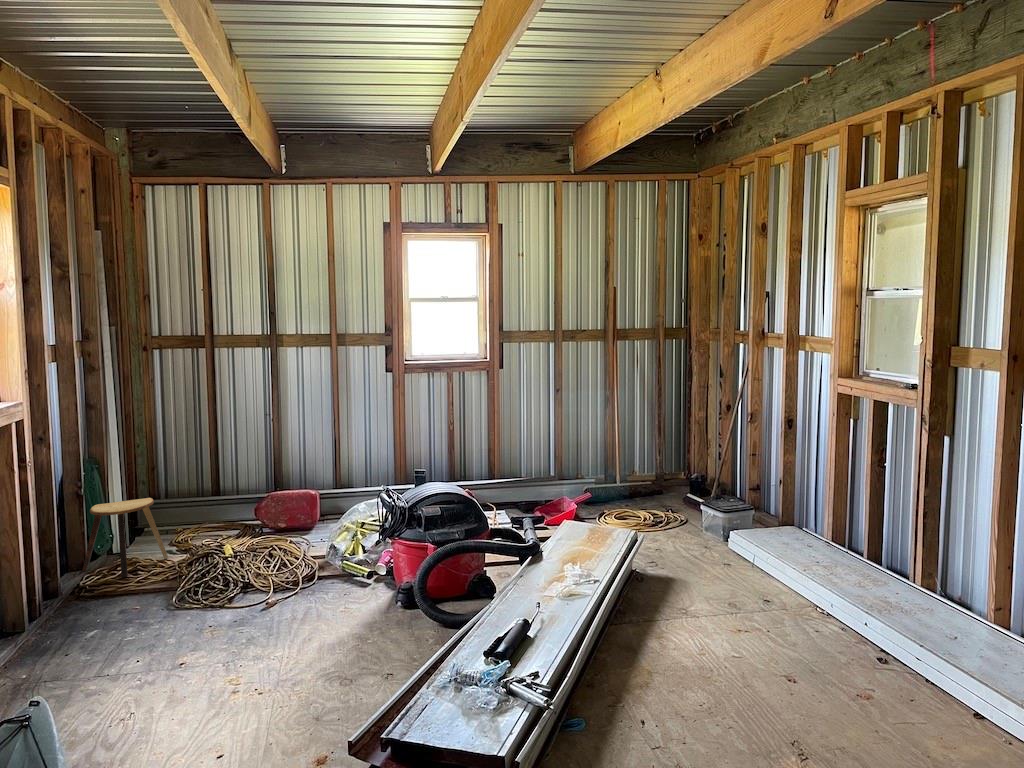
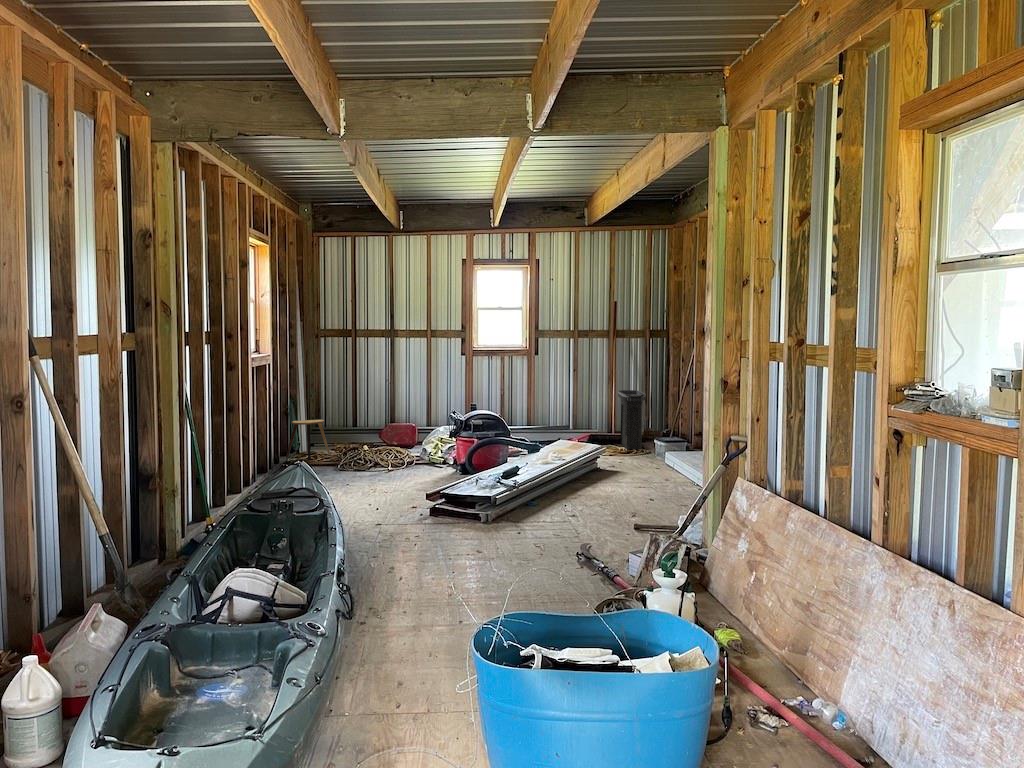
trash can: none [620,416,669,508] -> present [618,390,646,449]

